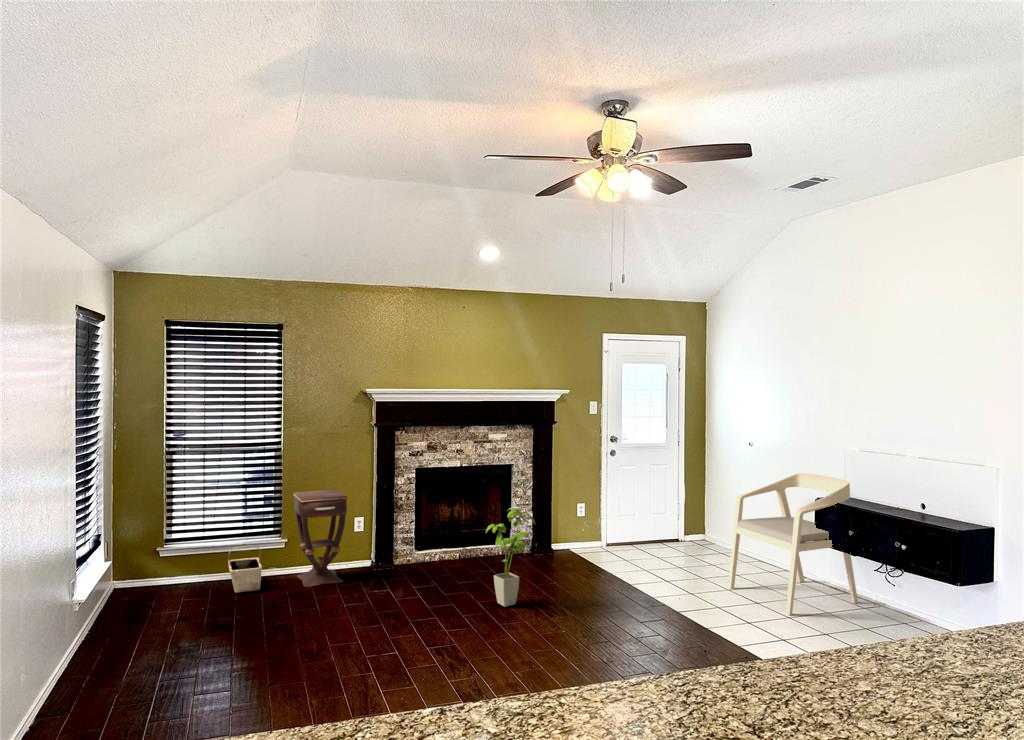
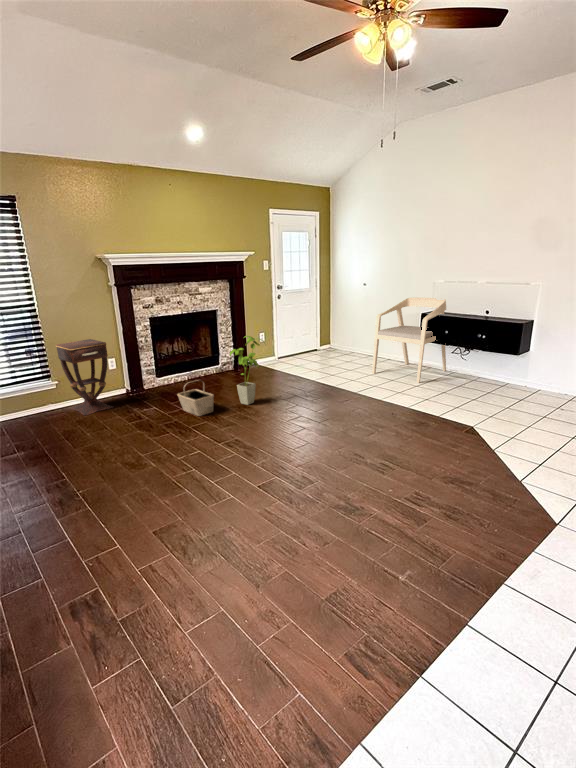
basket: present [228,546,262,592] -> present [178,380,214,416]

